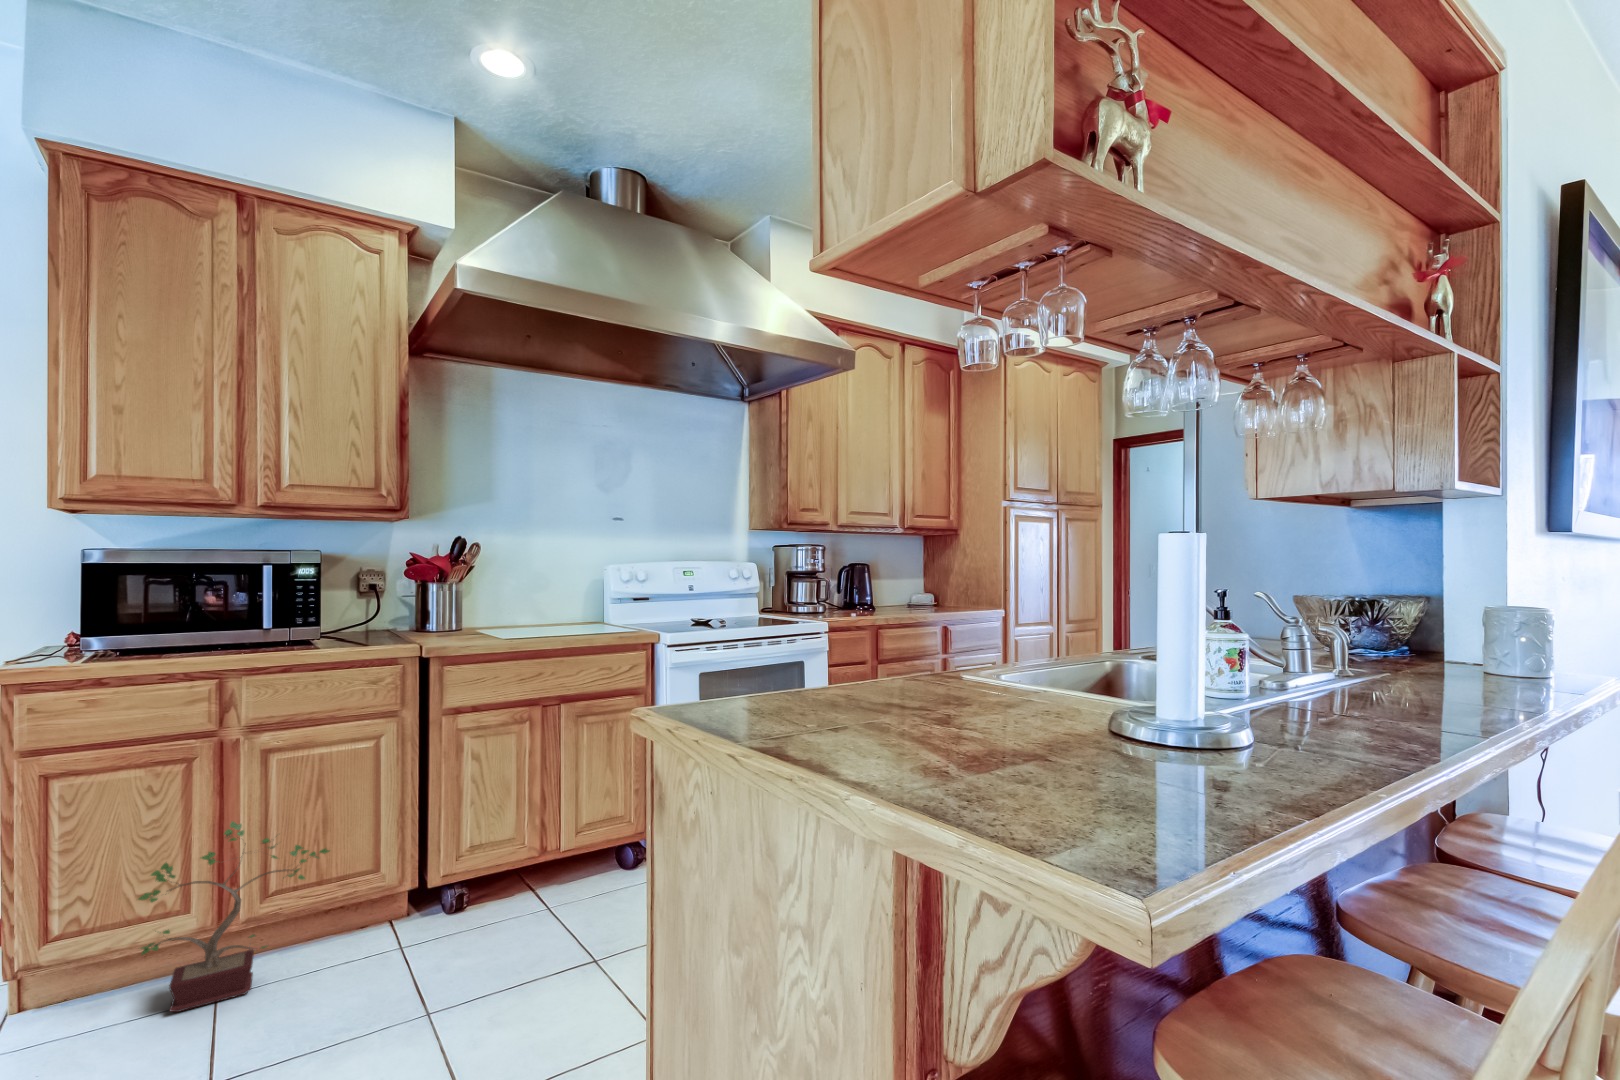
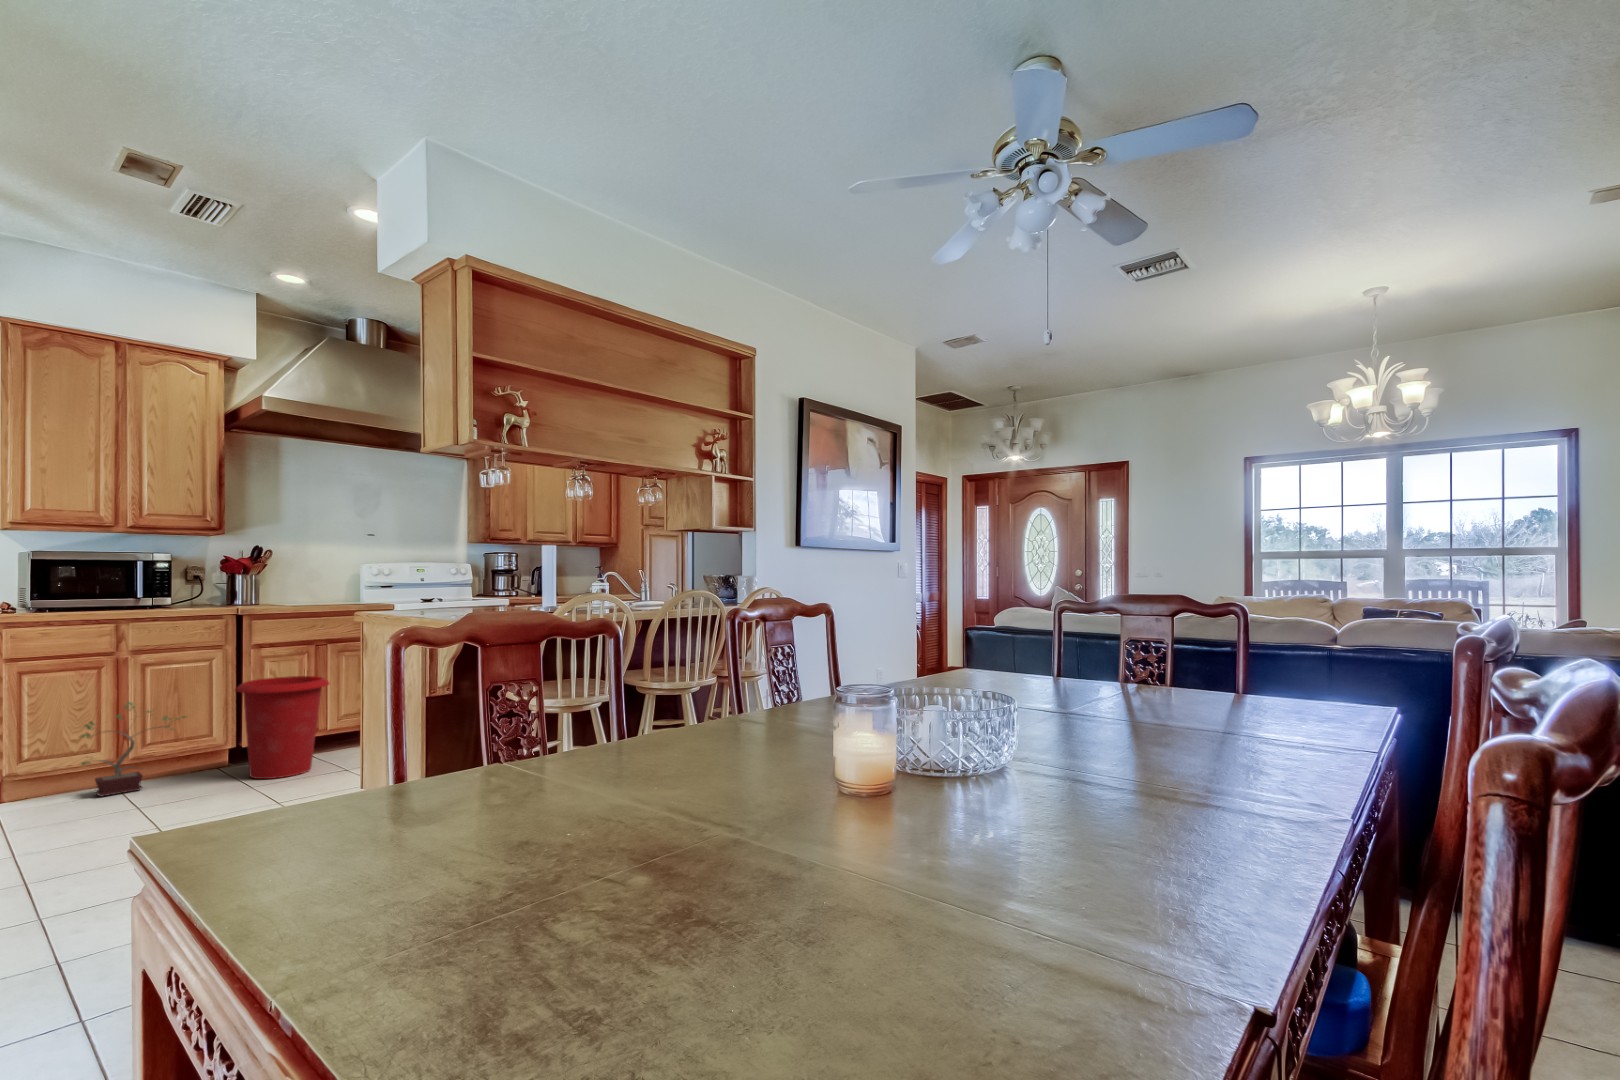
waste bin: none [406,767,564,980] -> present [235,676,329,779]

